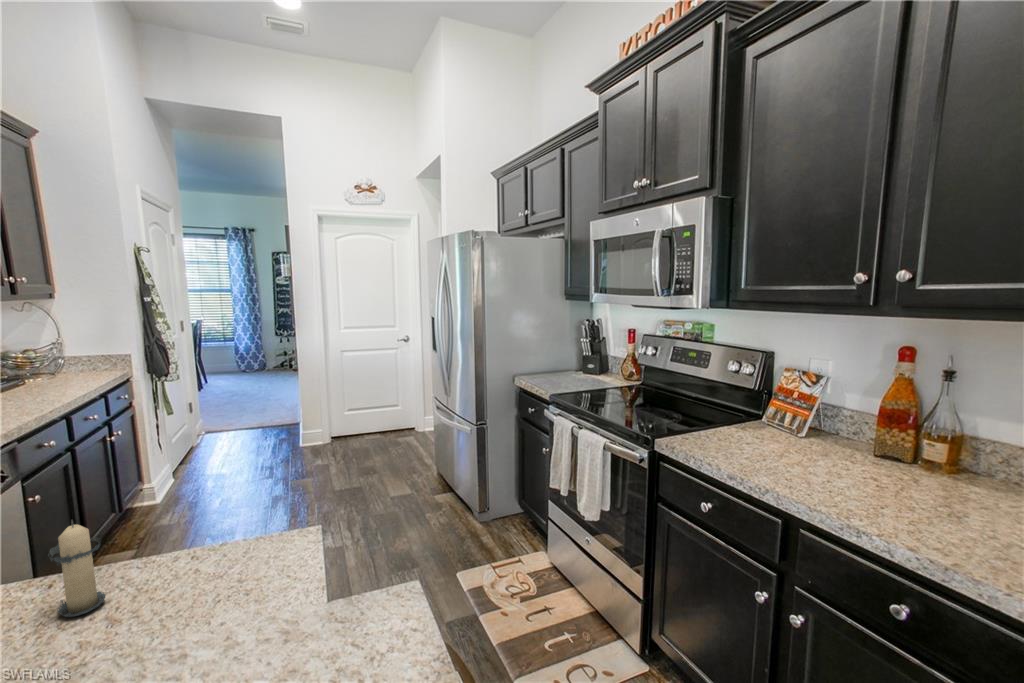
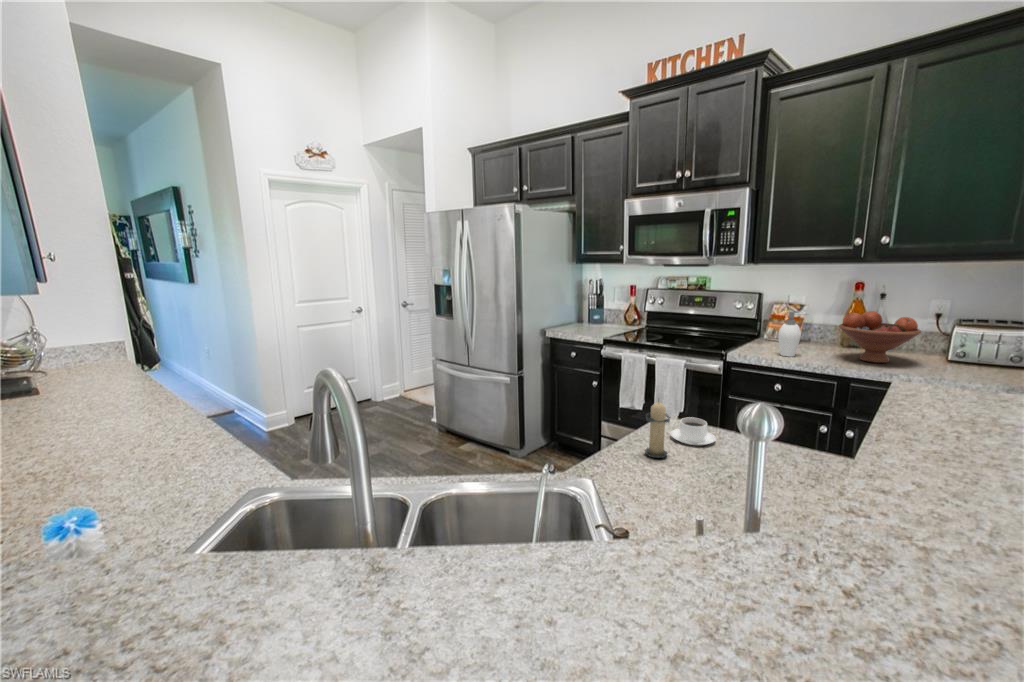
soap dispenser: none [725,387,774,461] -> present [778,311,801,357]
fruit bowl: none [816,402,973,504] -> present [839,311,921,363]
coffee cup: none [170,551,253,609] -> present [670,418,716,445]

